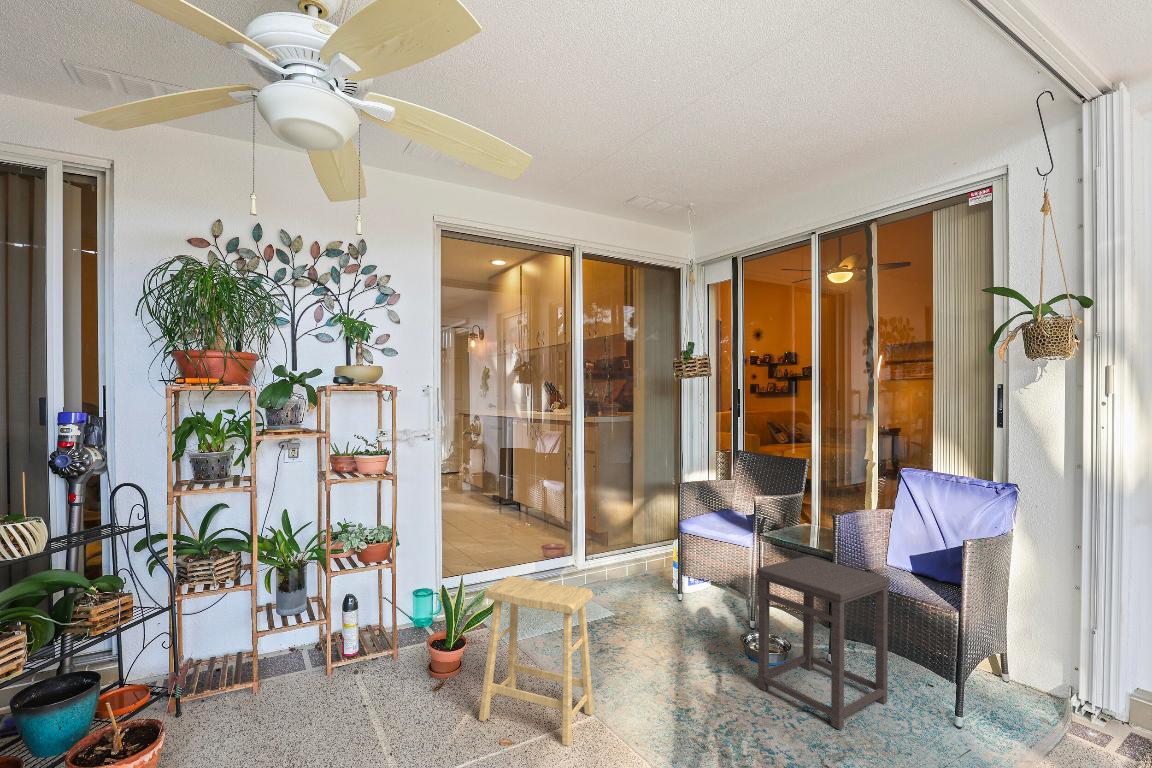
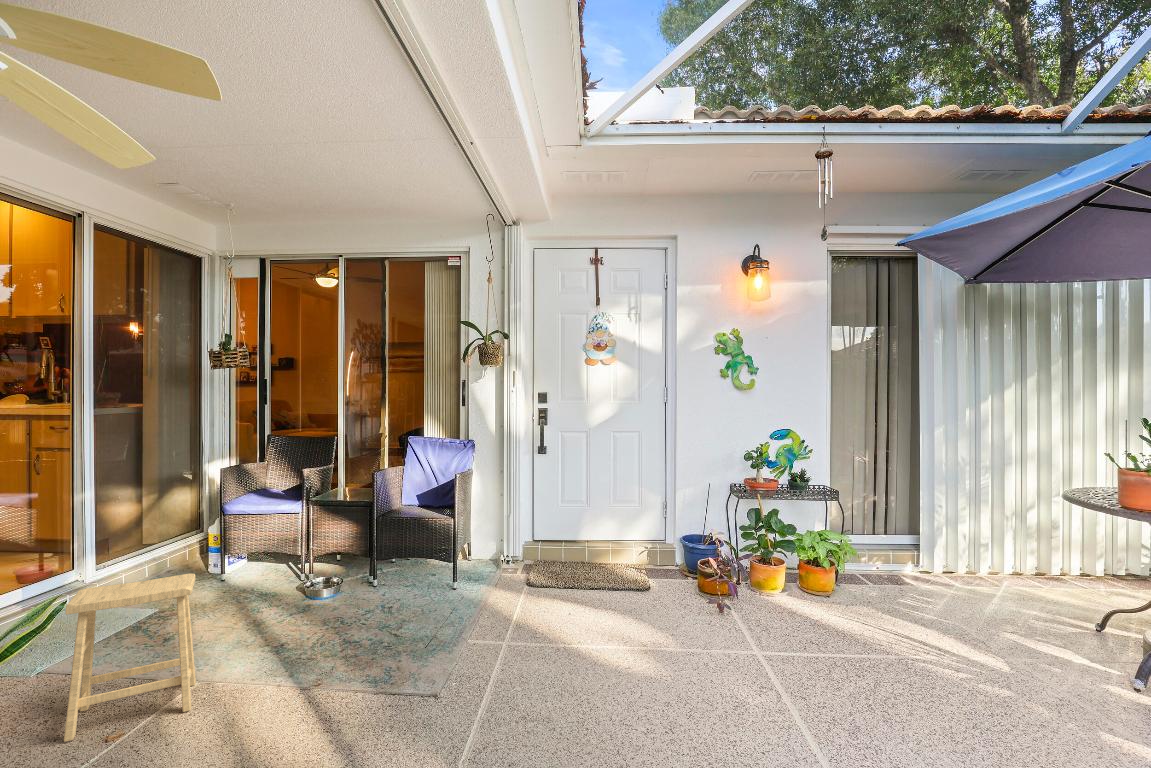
side table: present [757,556,890,730] -> none [326,509,414,614]

